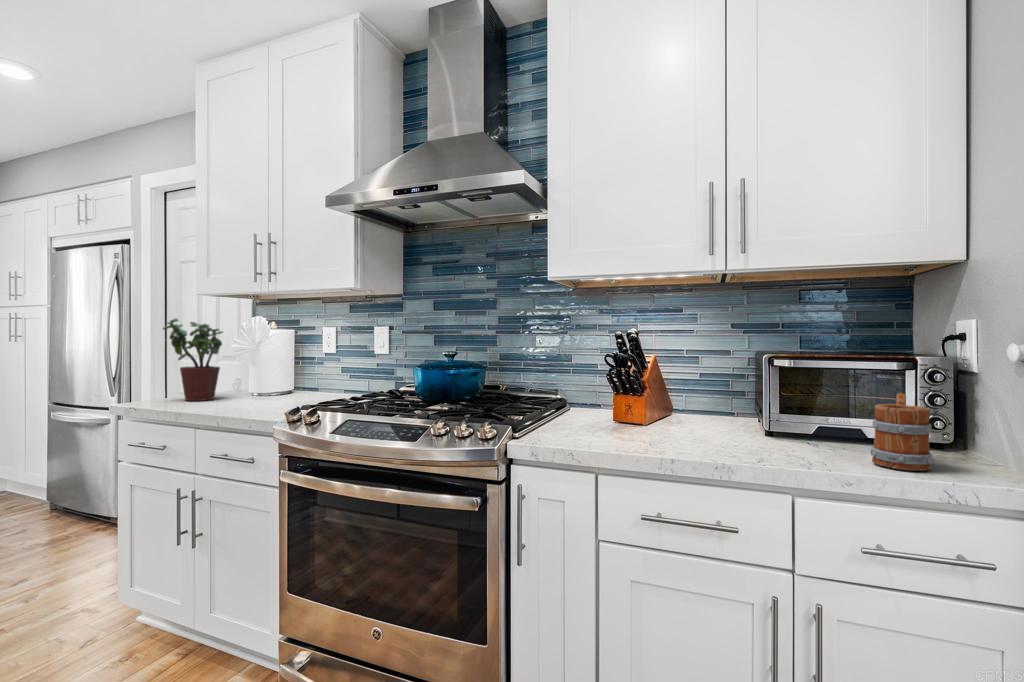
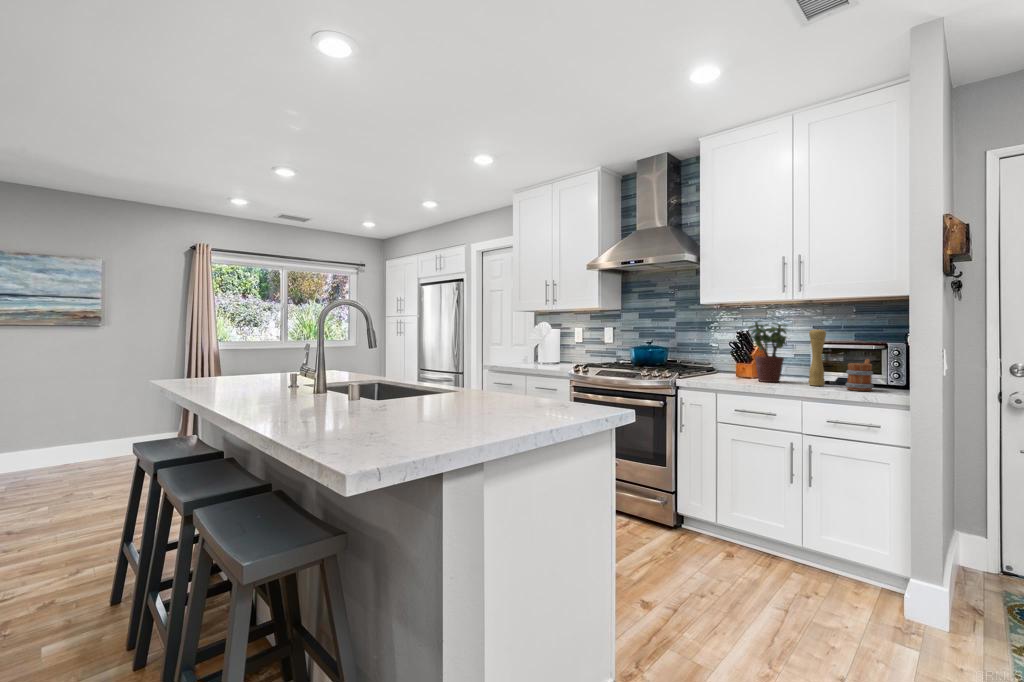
potted plant: present [163,318,223,401] -> present [749,320,787,382]
pepper mill: none [776,329,811,451] -> present [809,329,826,386]

